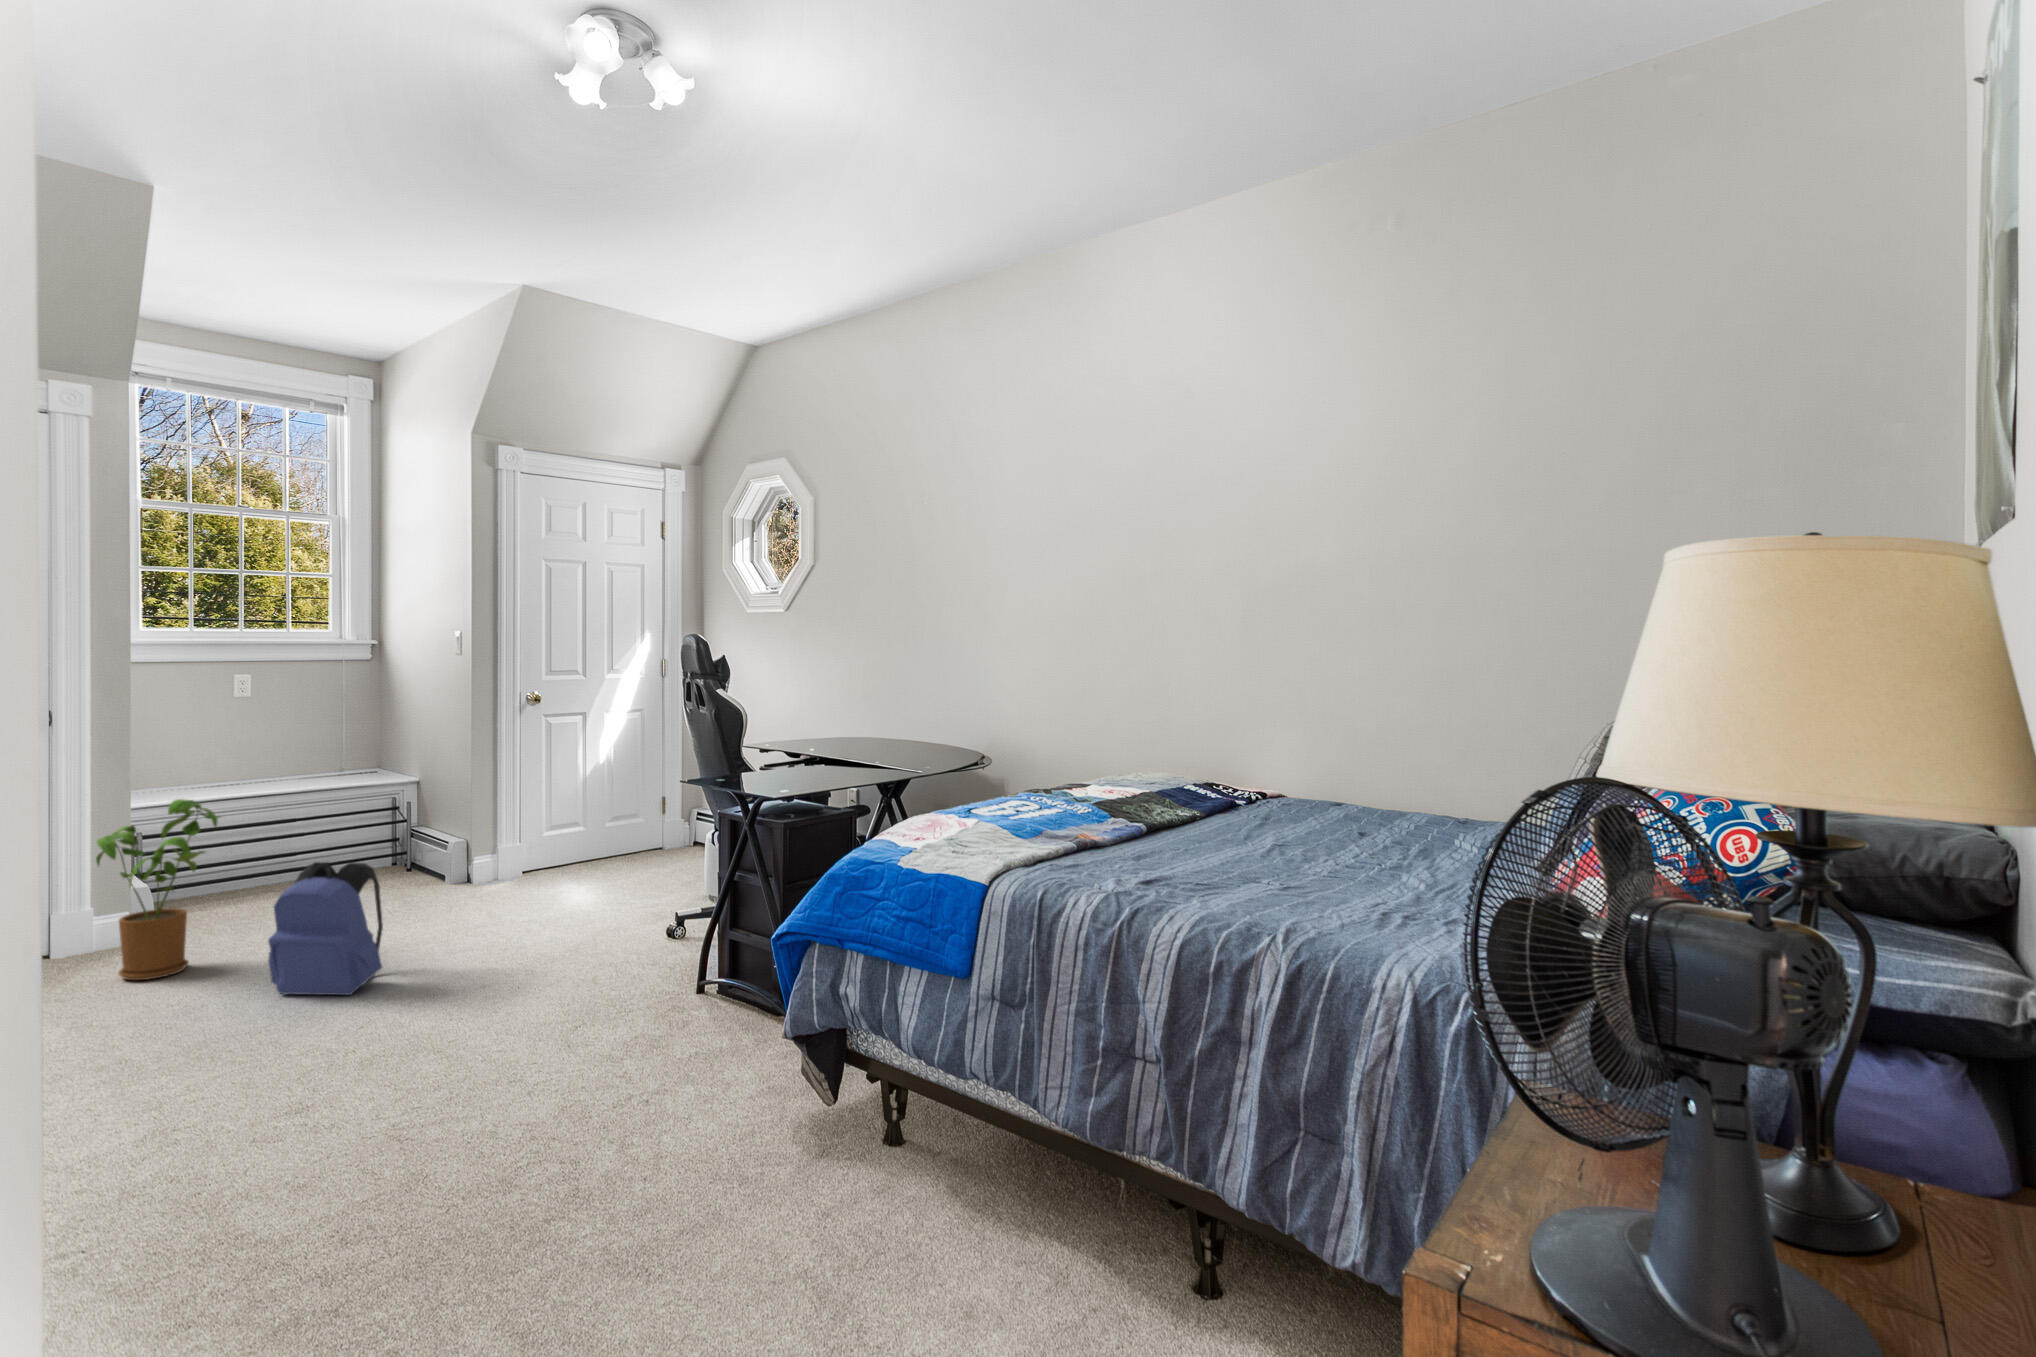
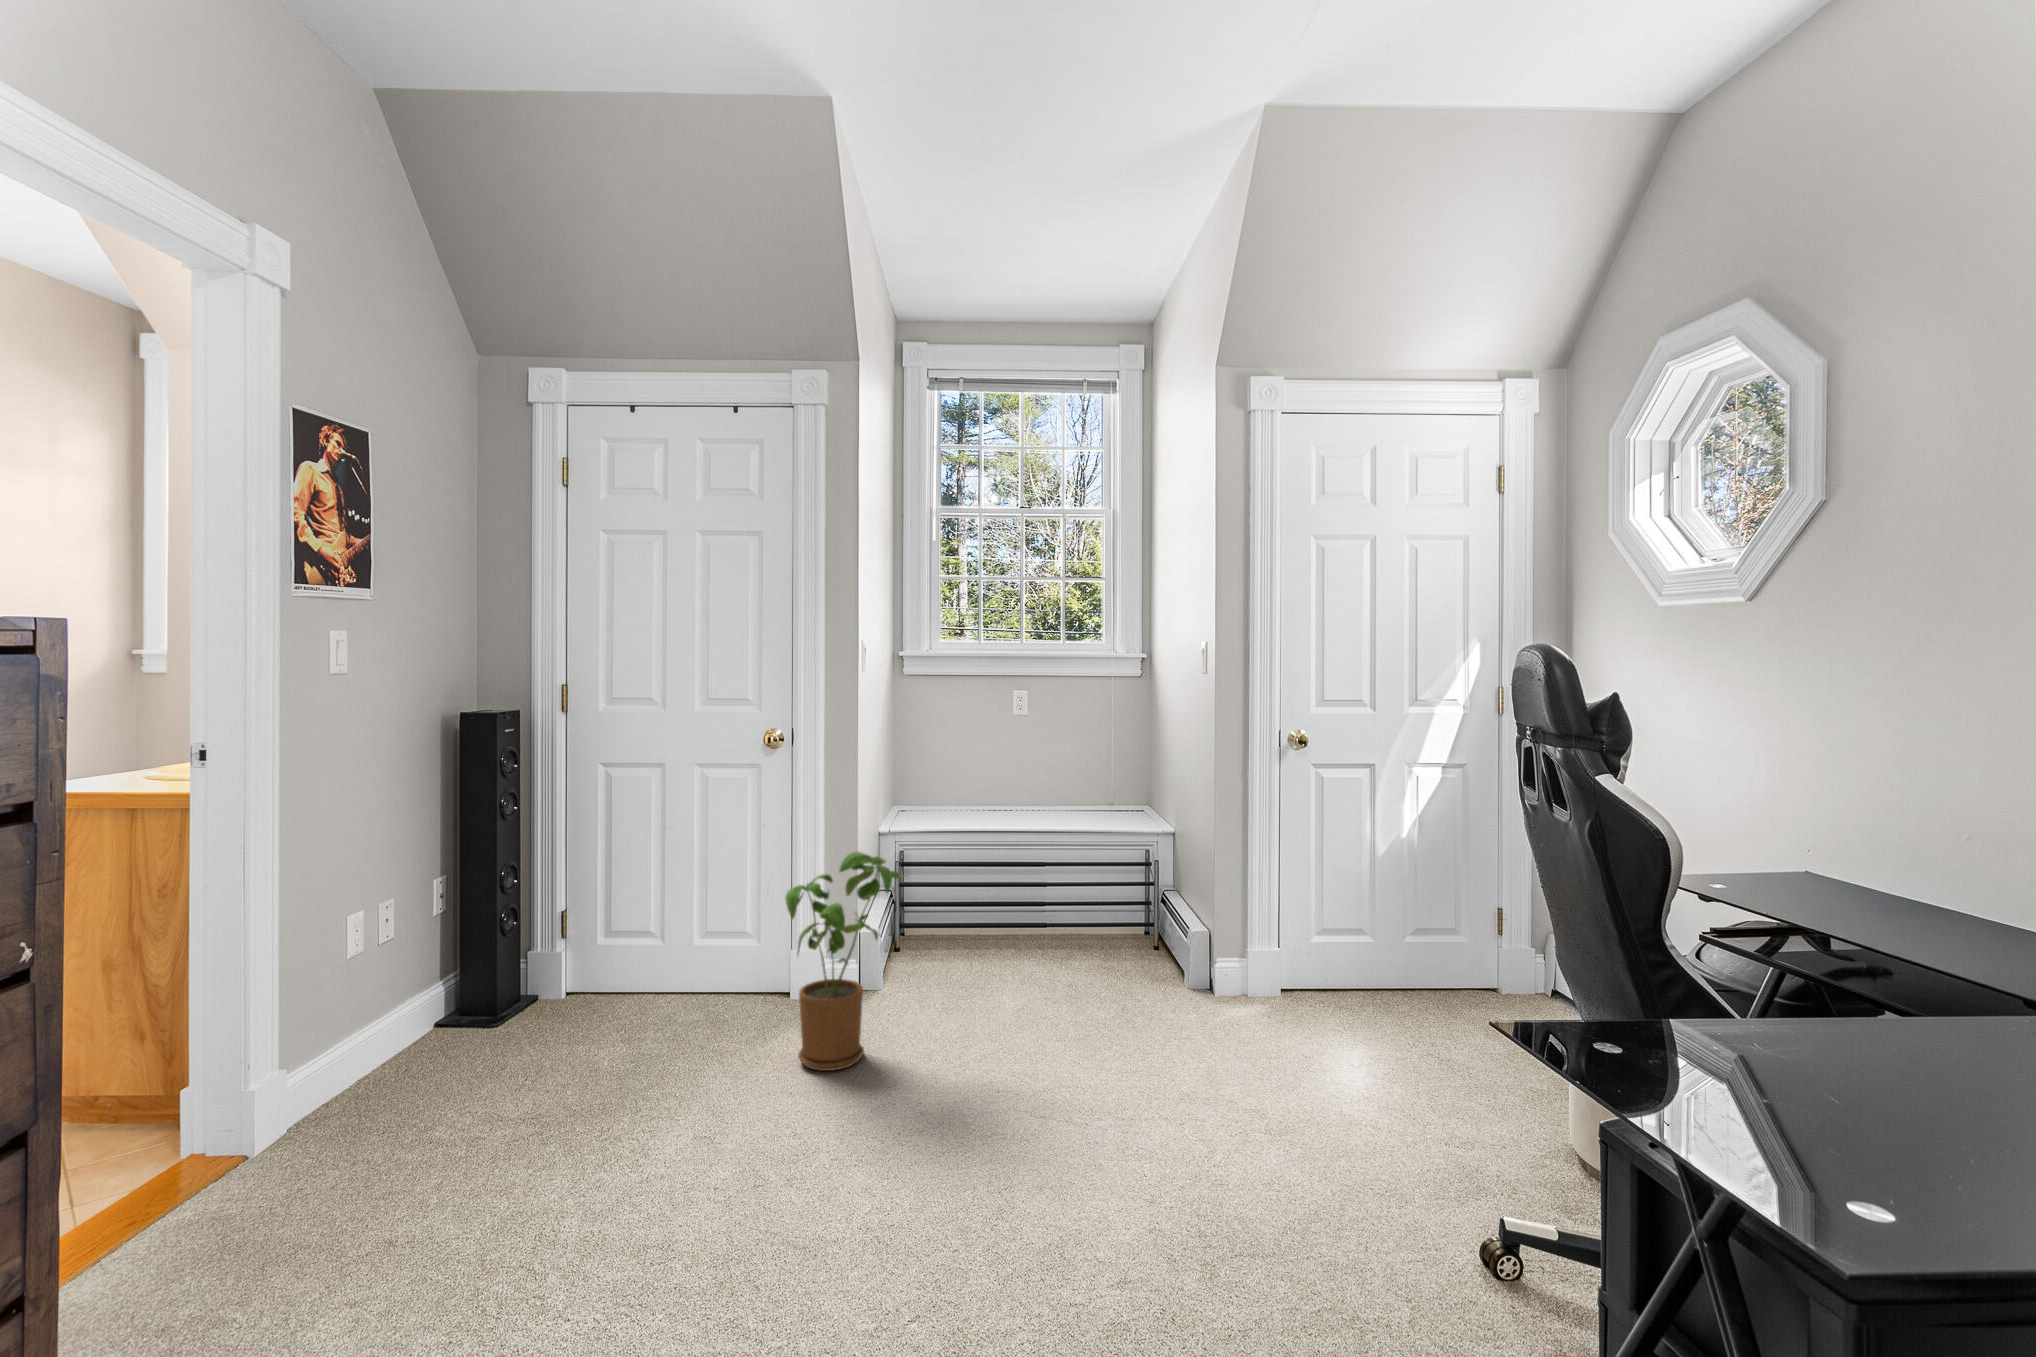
backpack: present [268,862,383,995] -> none [874,980,1023,1207]

